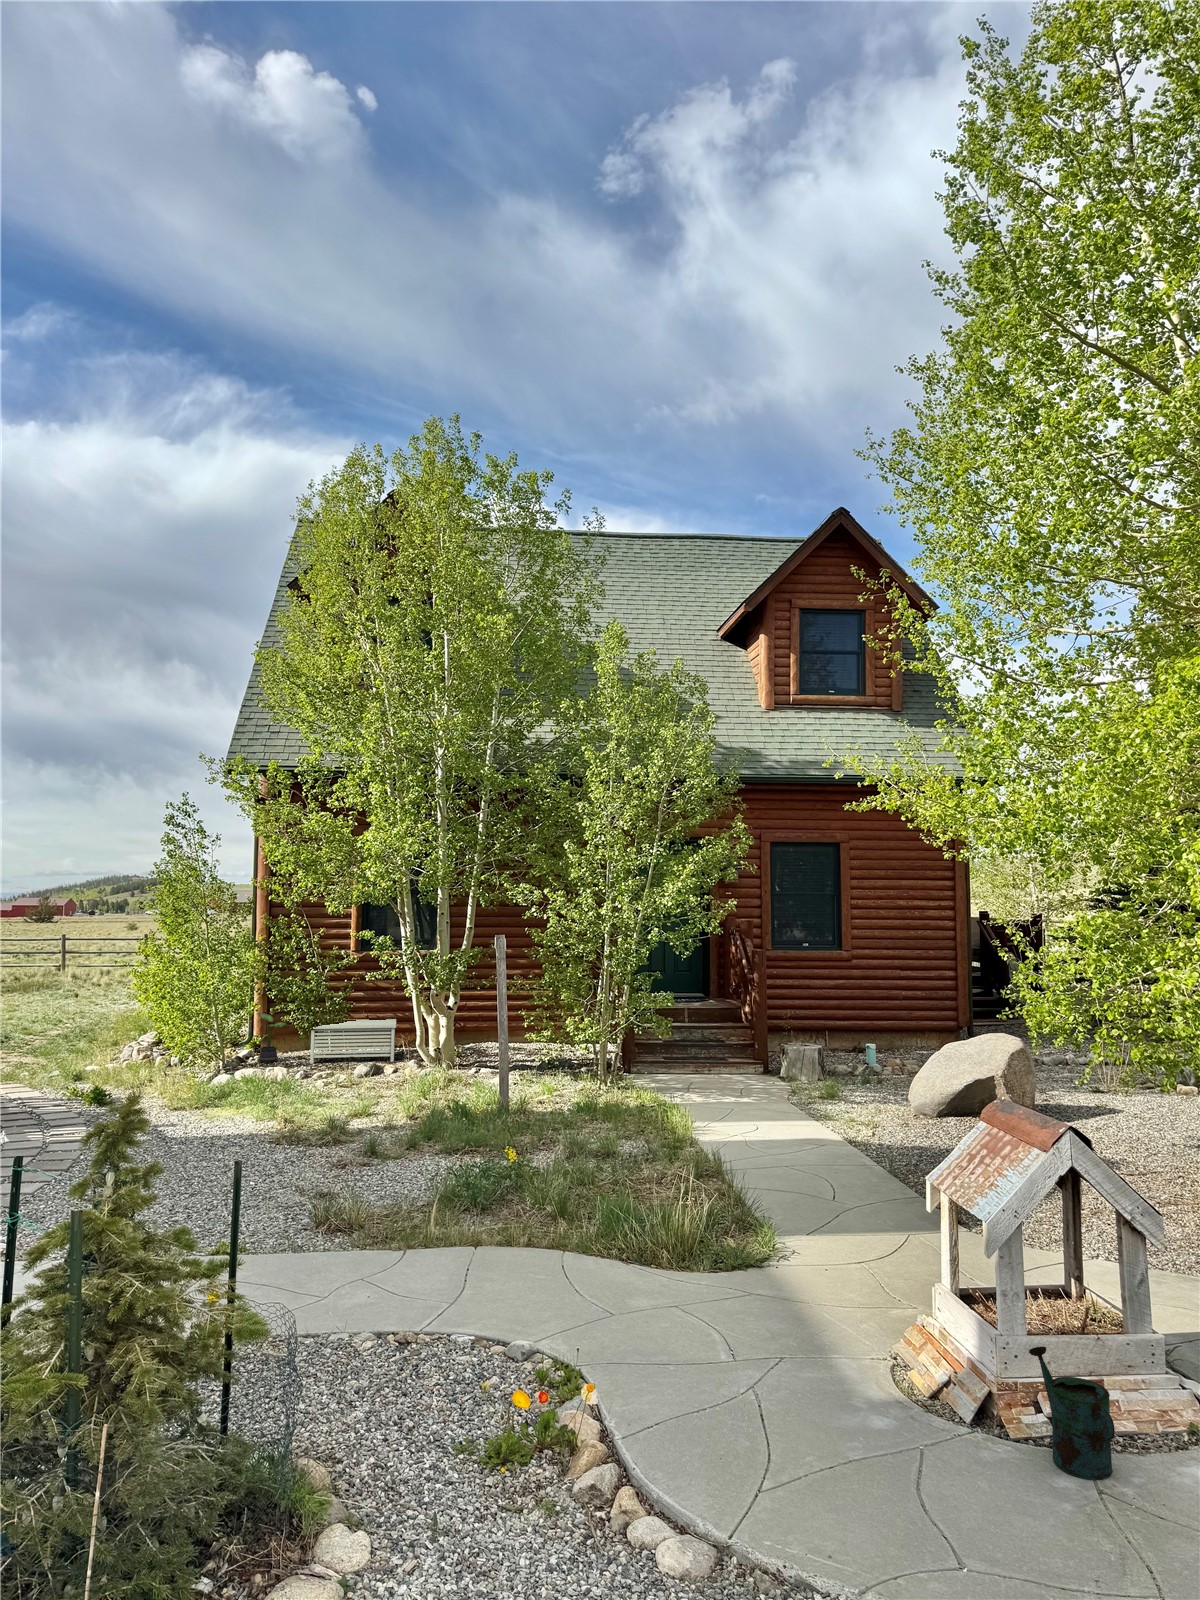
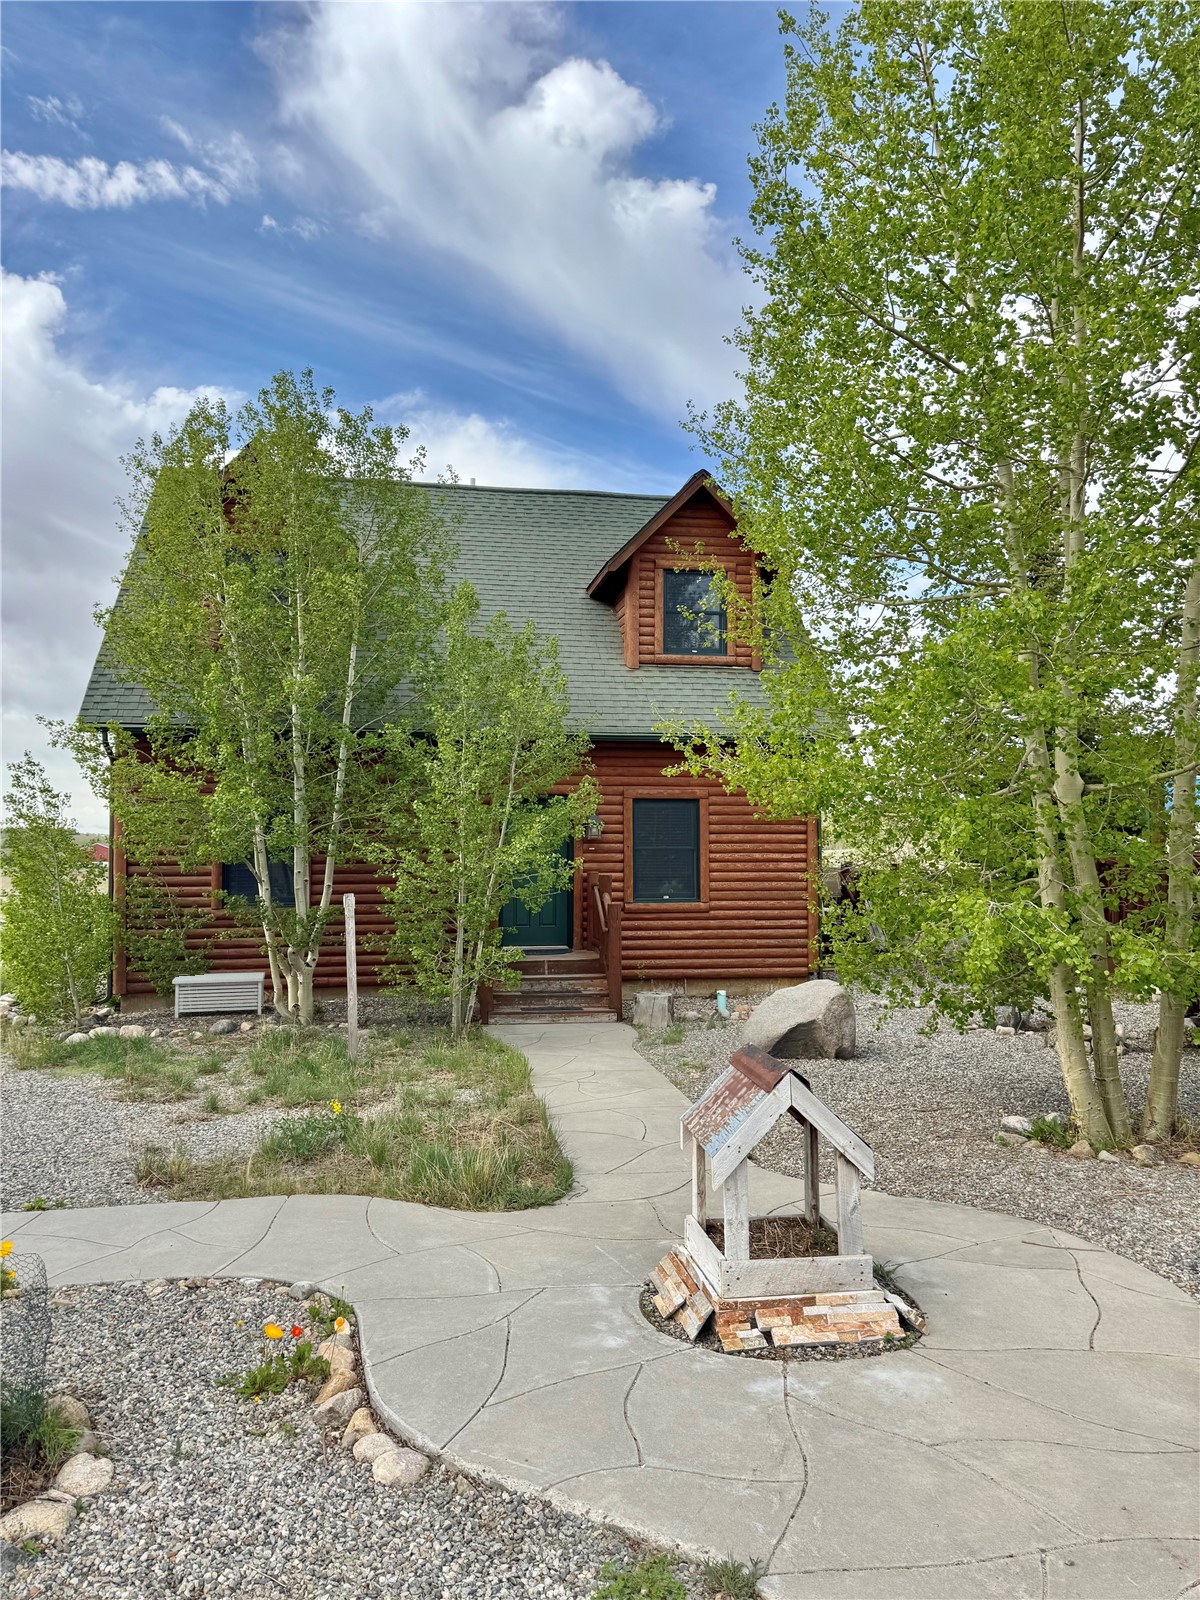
potted plant: present [257,1013,289,1063] -> none [119,968,153,1018]
watering can: present [1029,1346,1115,1480] -> none [746,1270,802,1383]

